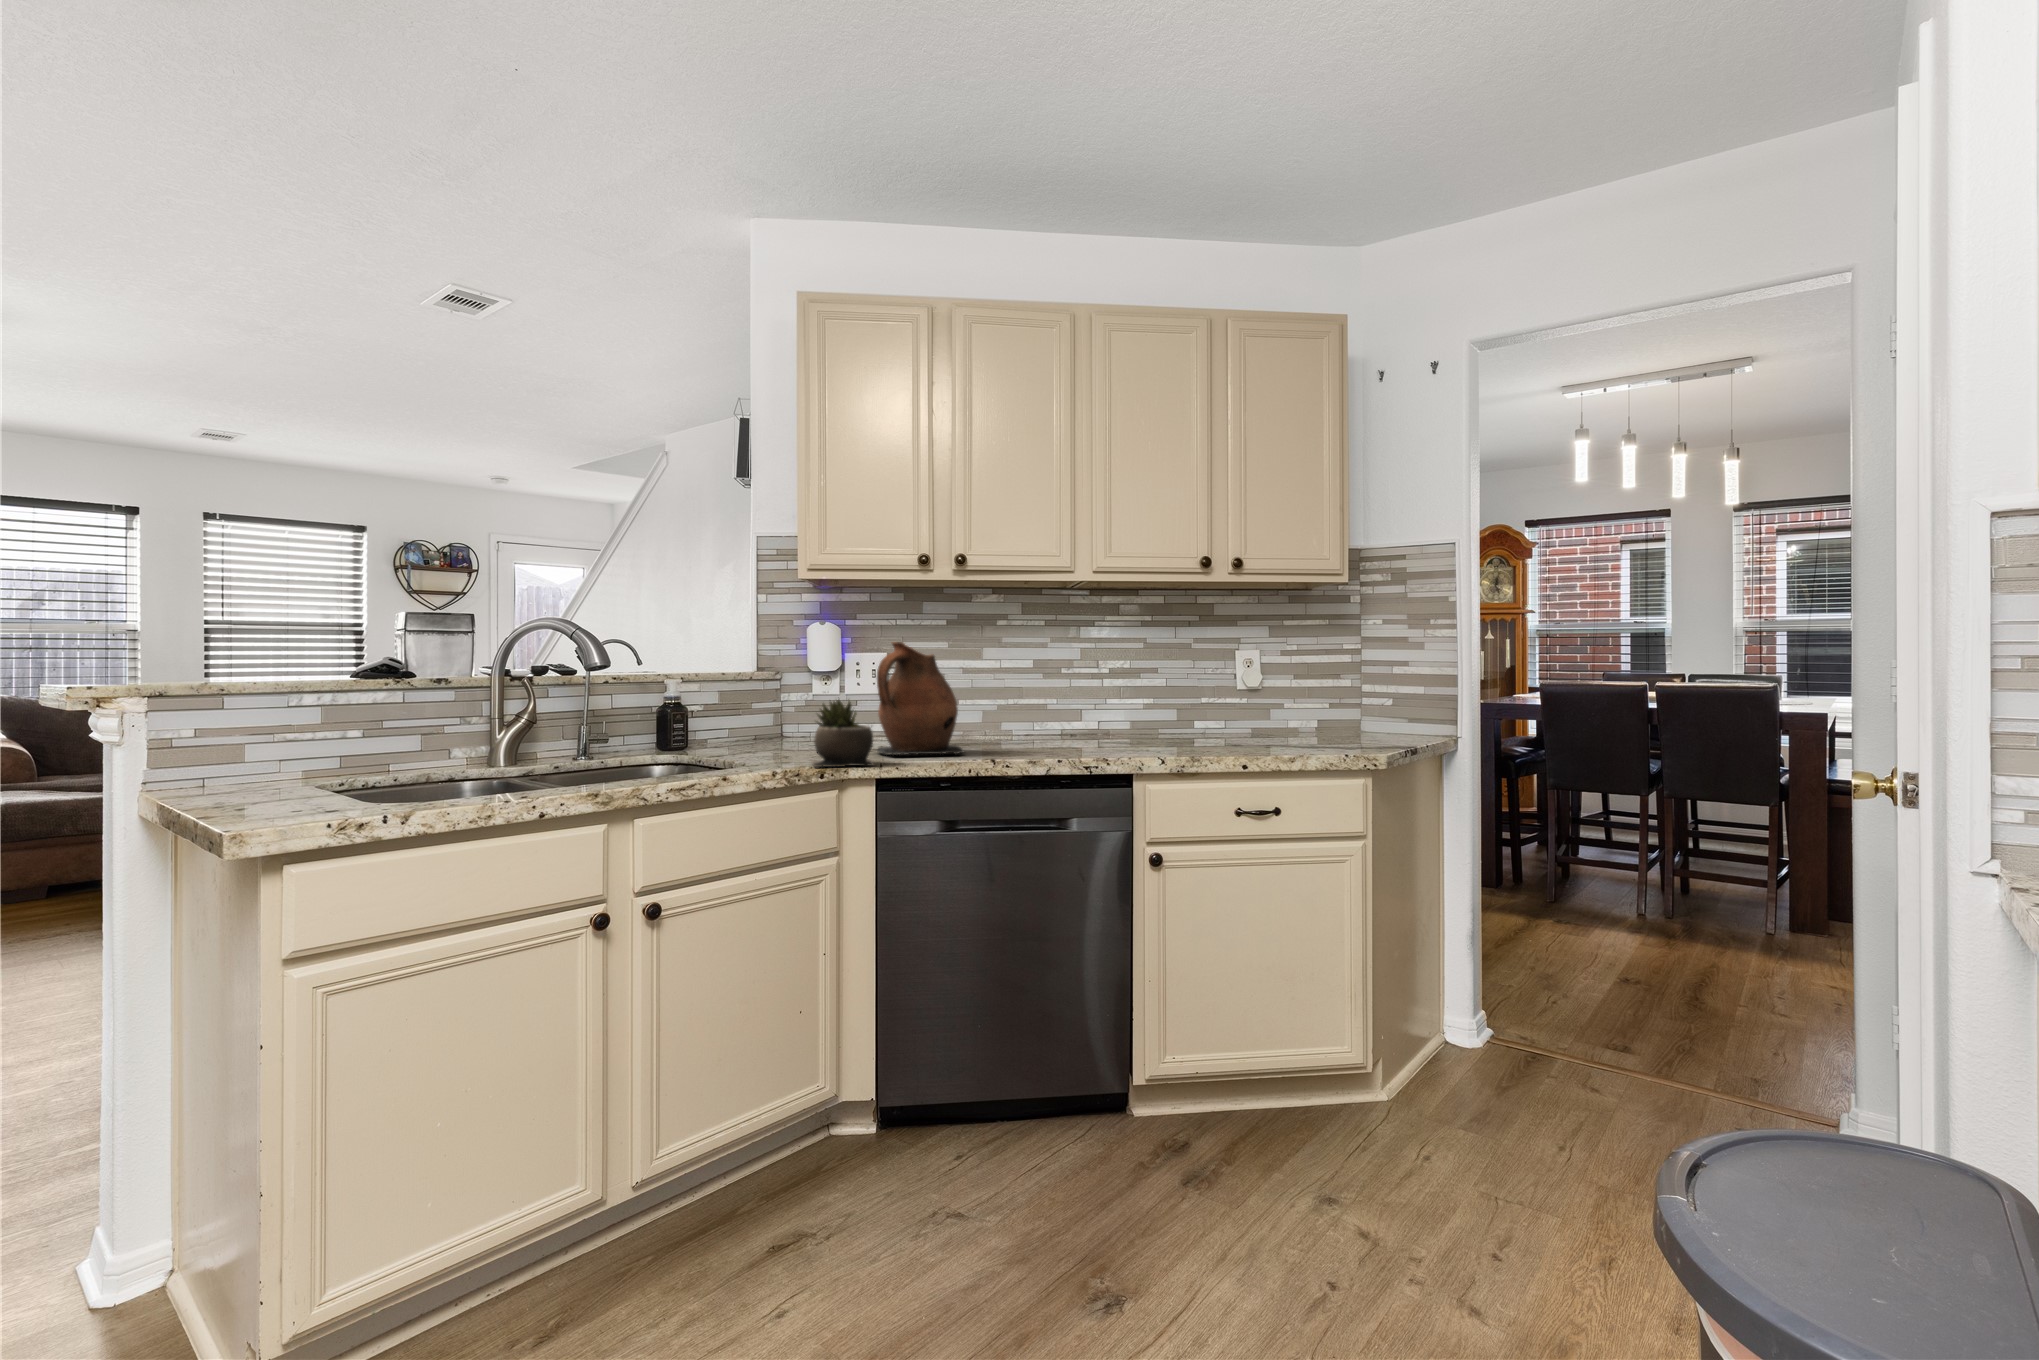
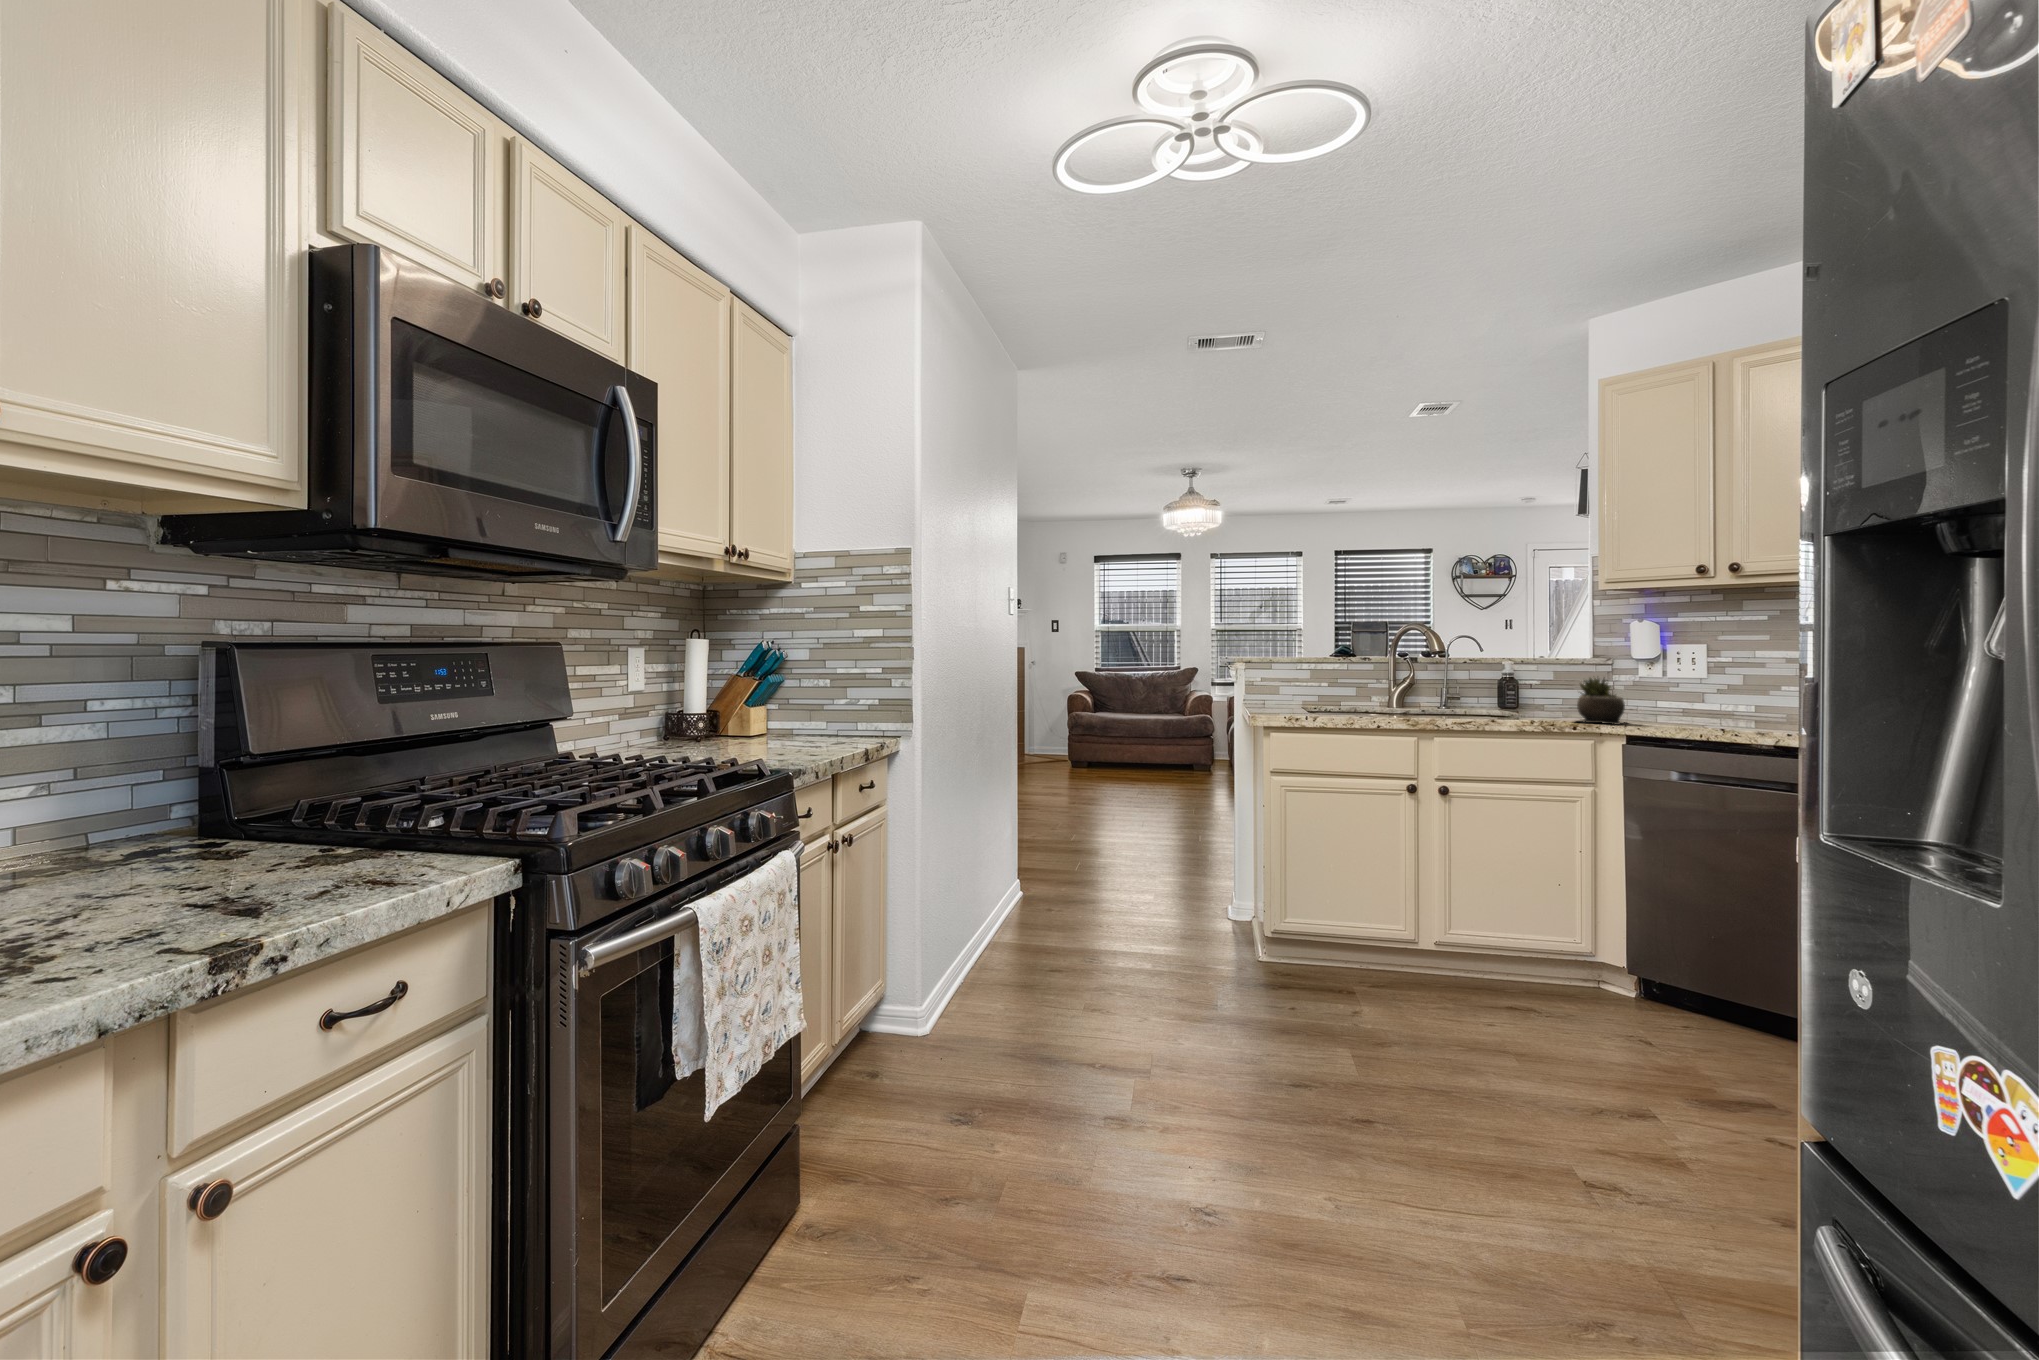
ceramic pitcher: present [877,642,964,755] -> none [1646,637,1741,726]

